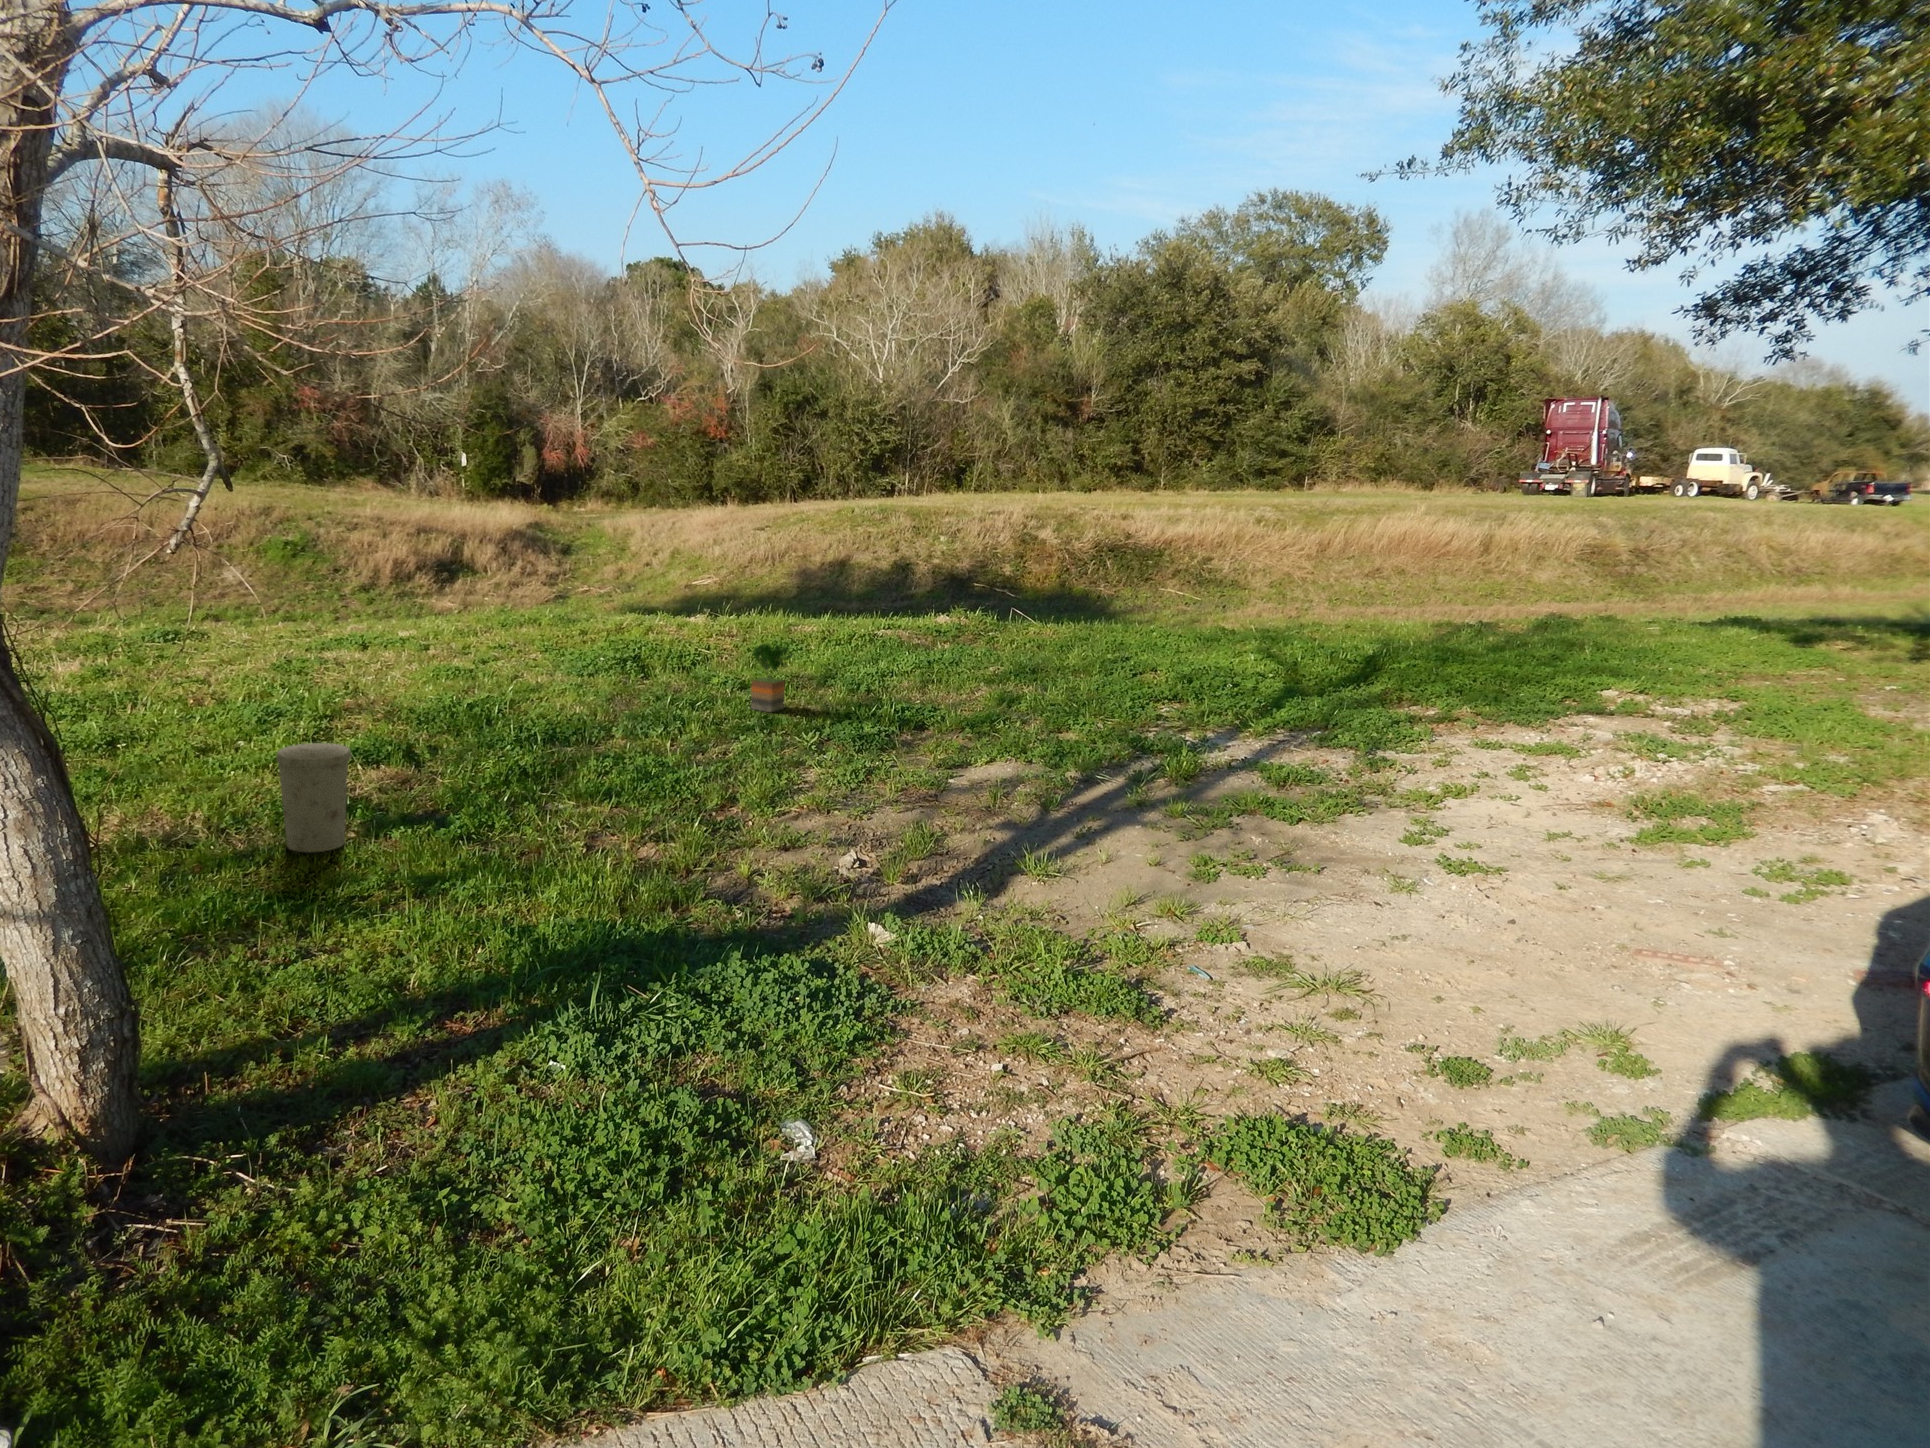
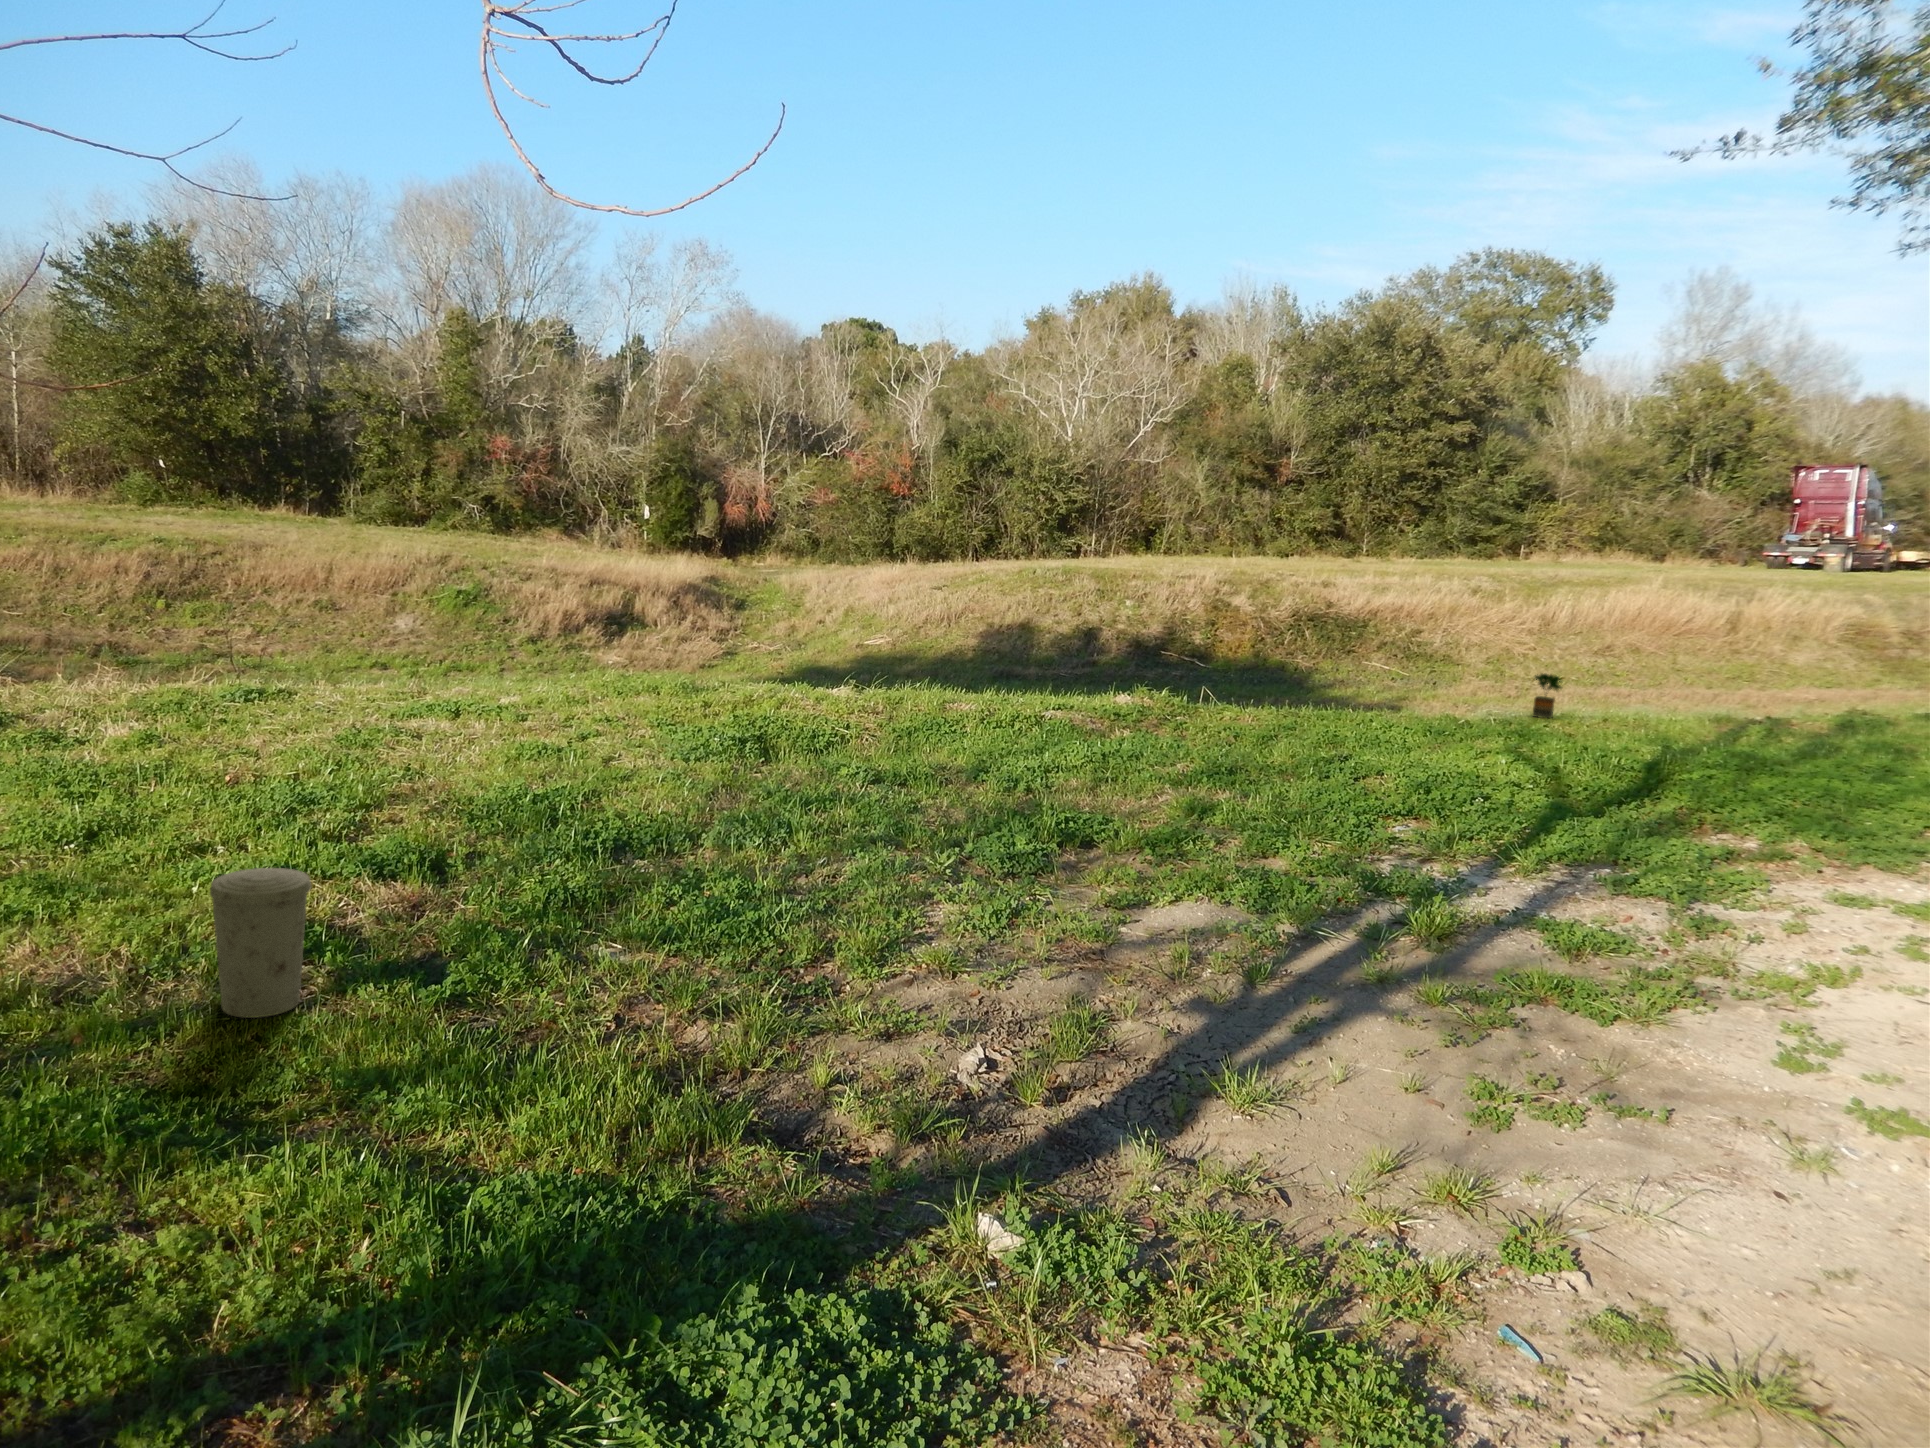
potted tree: present [751,643,792,712] -> present [1533,674,1562,718]

